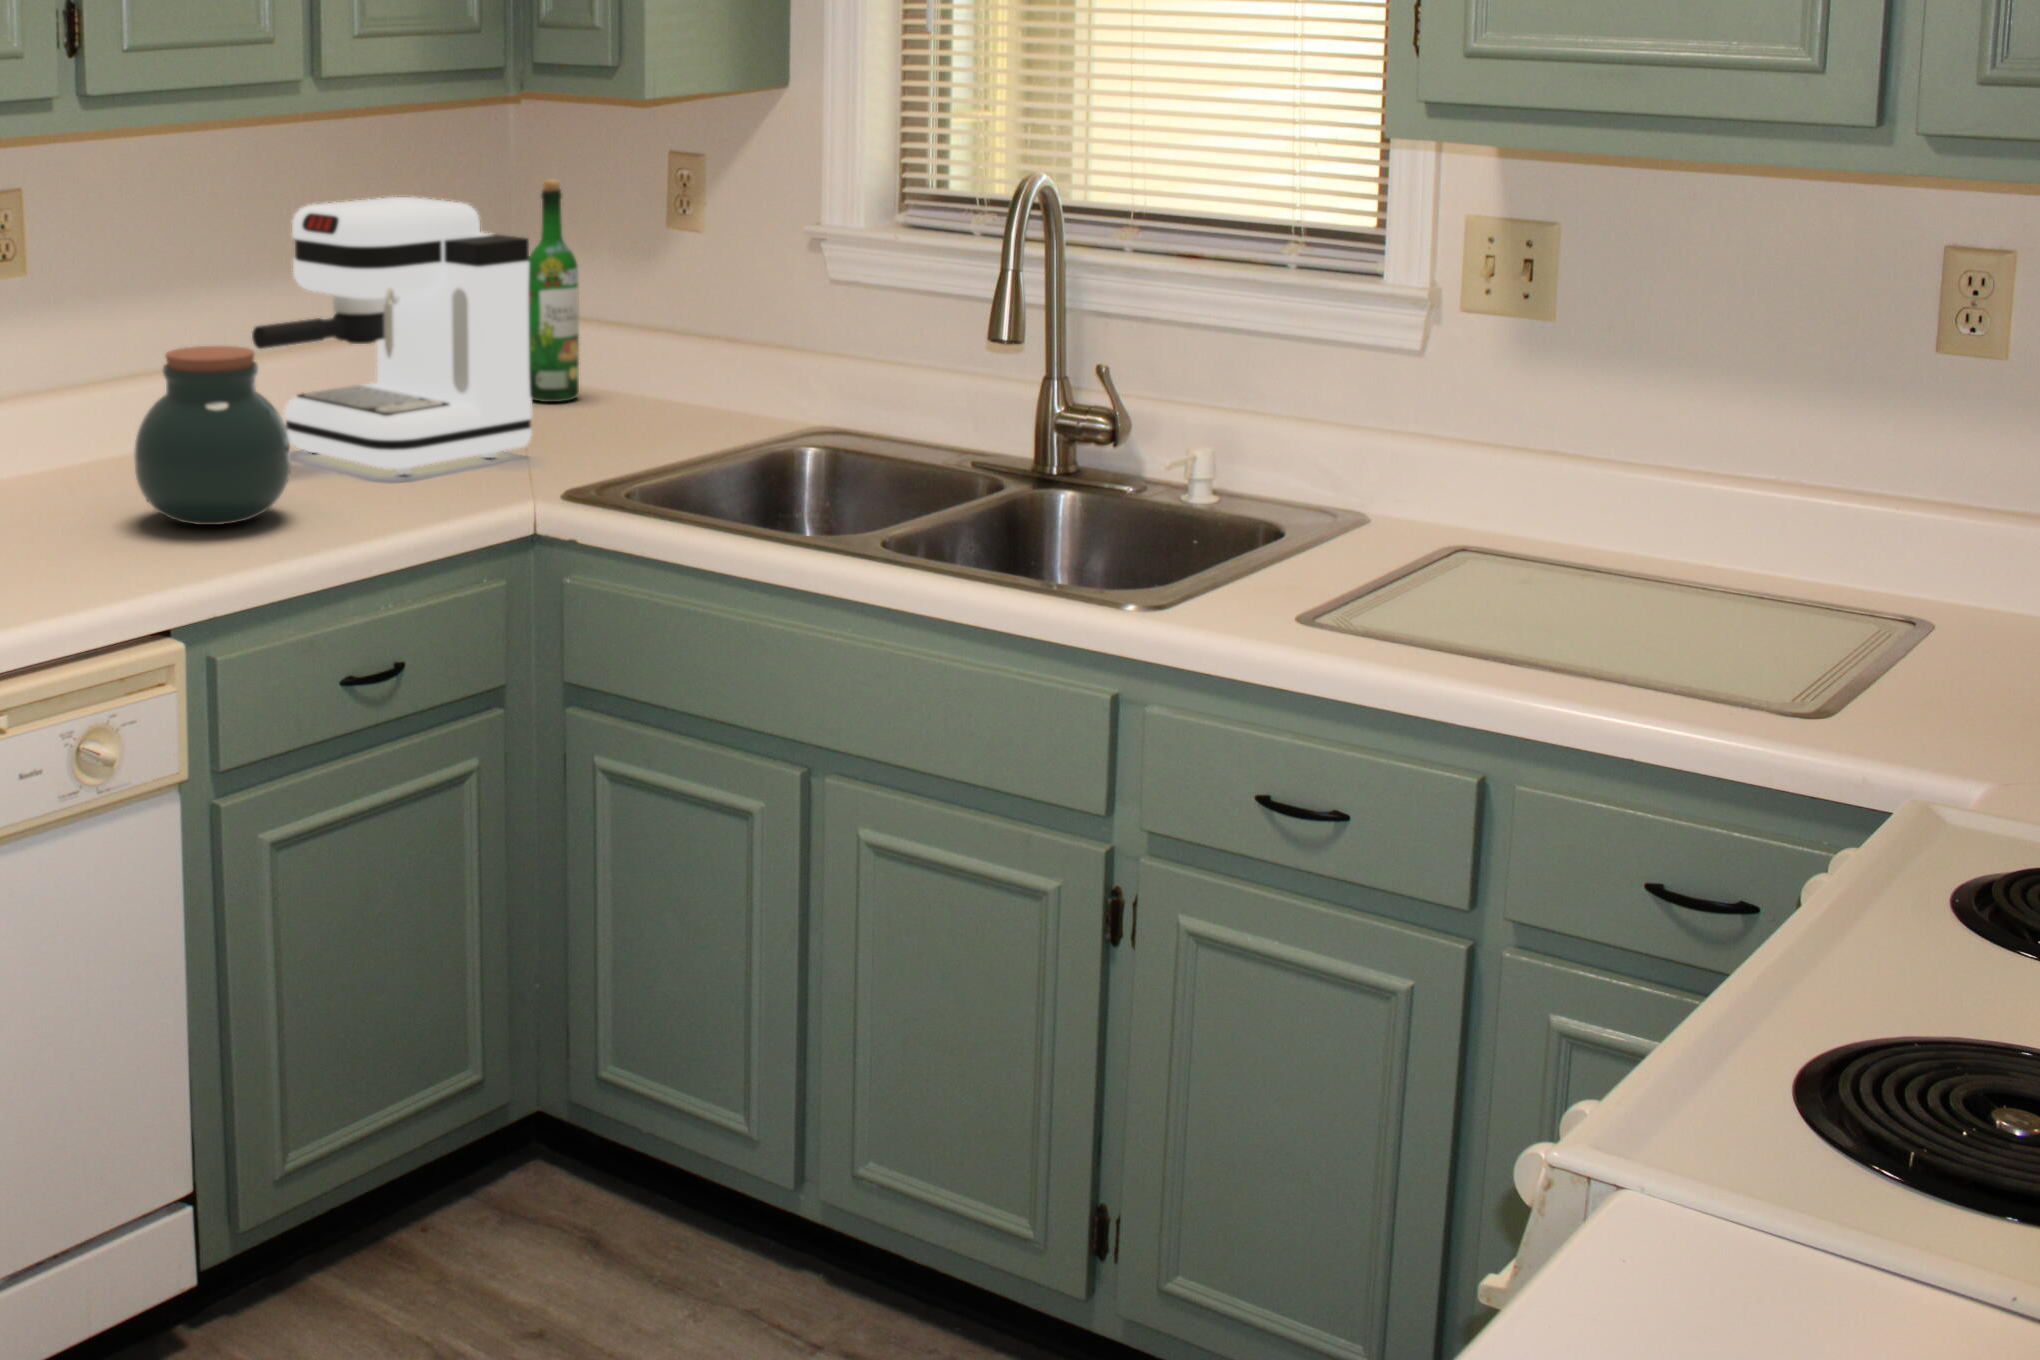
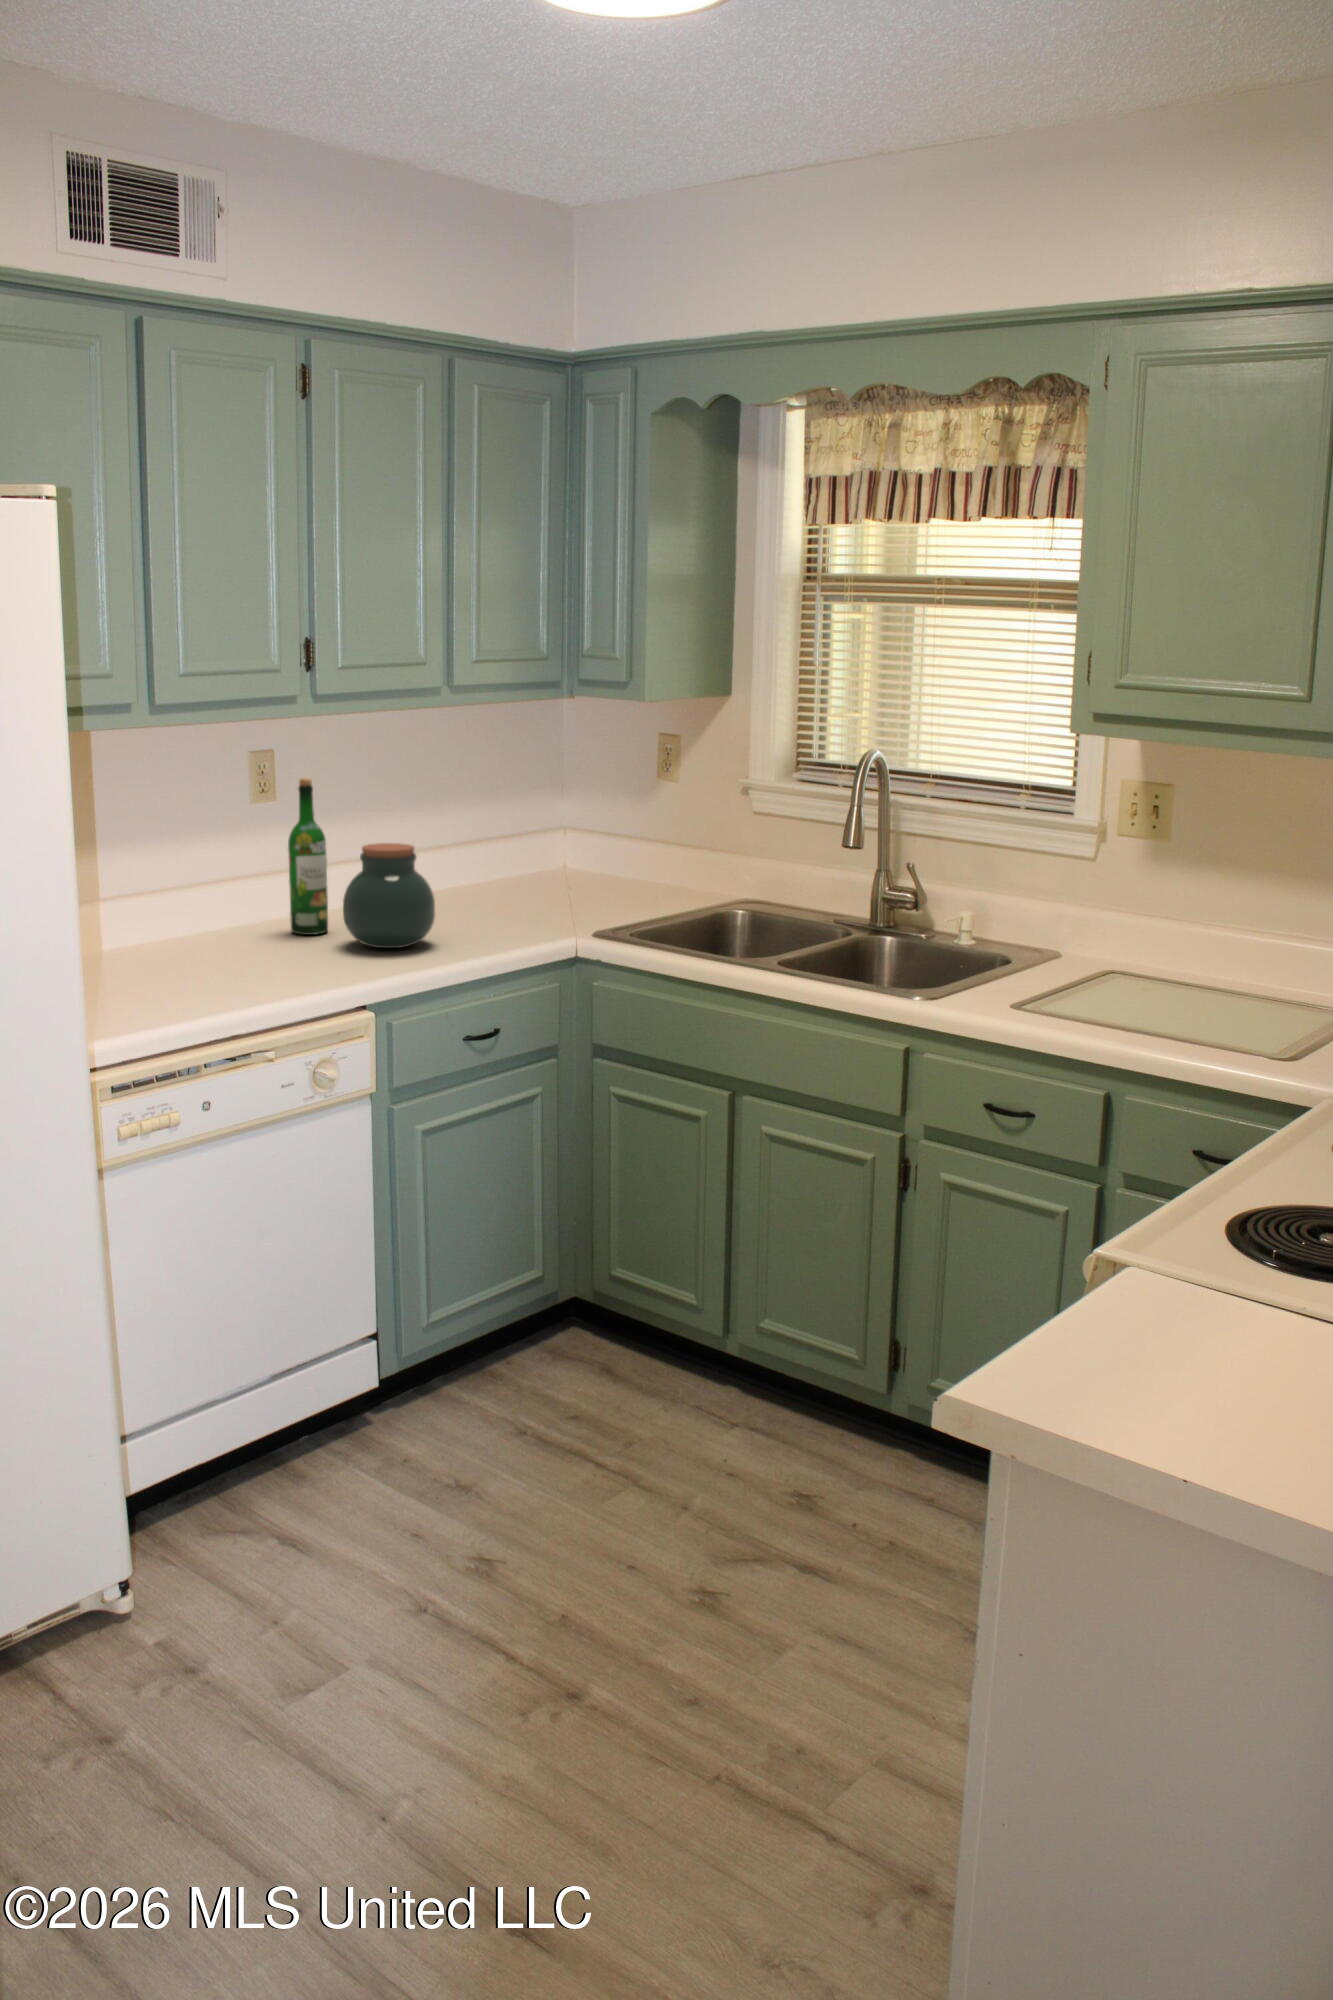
wine bottle: present [528,179,579,402] -> present [288,778,328,935]
coffee maker: present [252,197,532,474] -> none [411,758,576,922]

